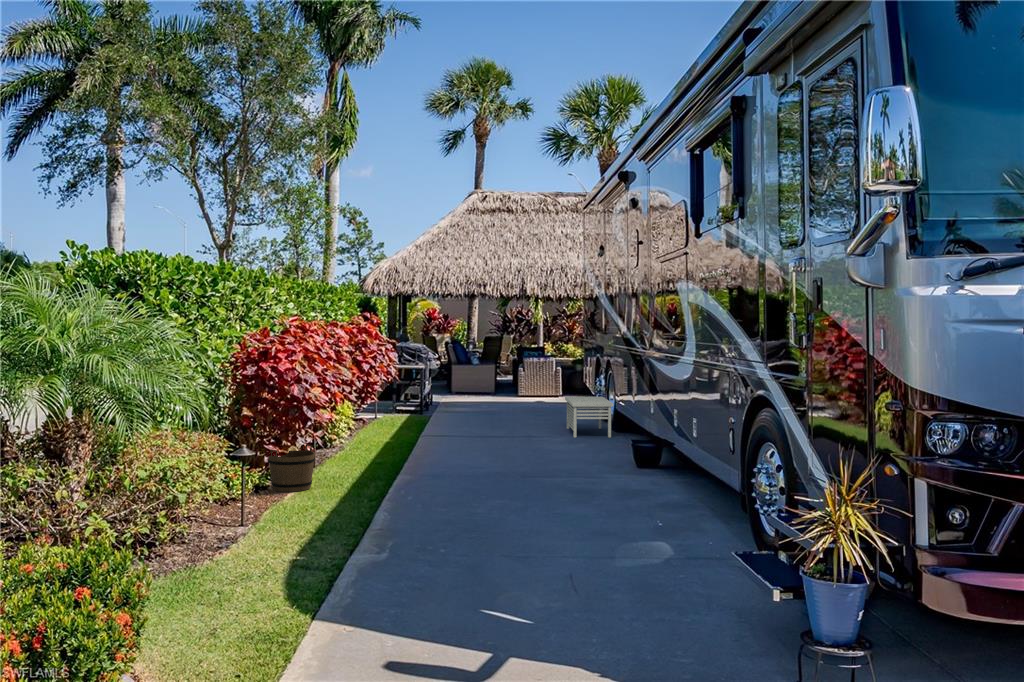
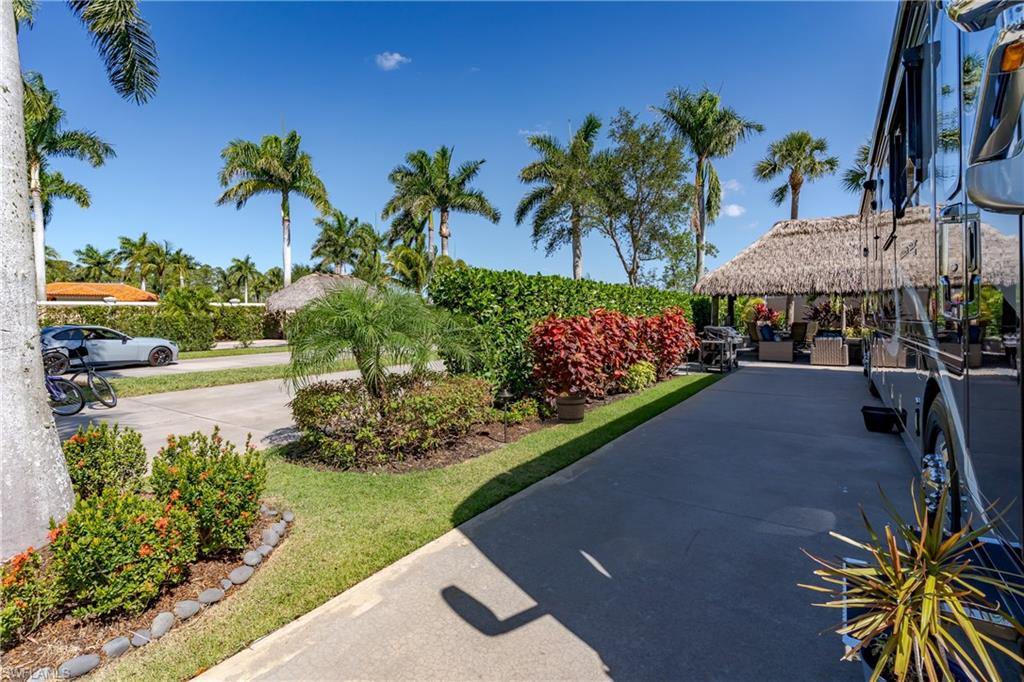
storage bench: present [565,397,613,438] -> none [825,365,865,399]

